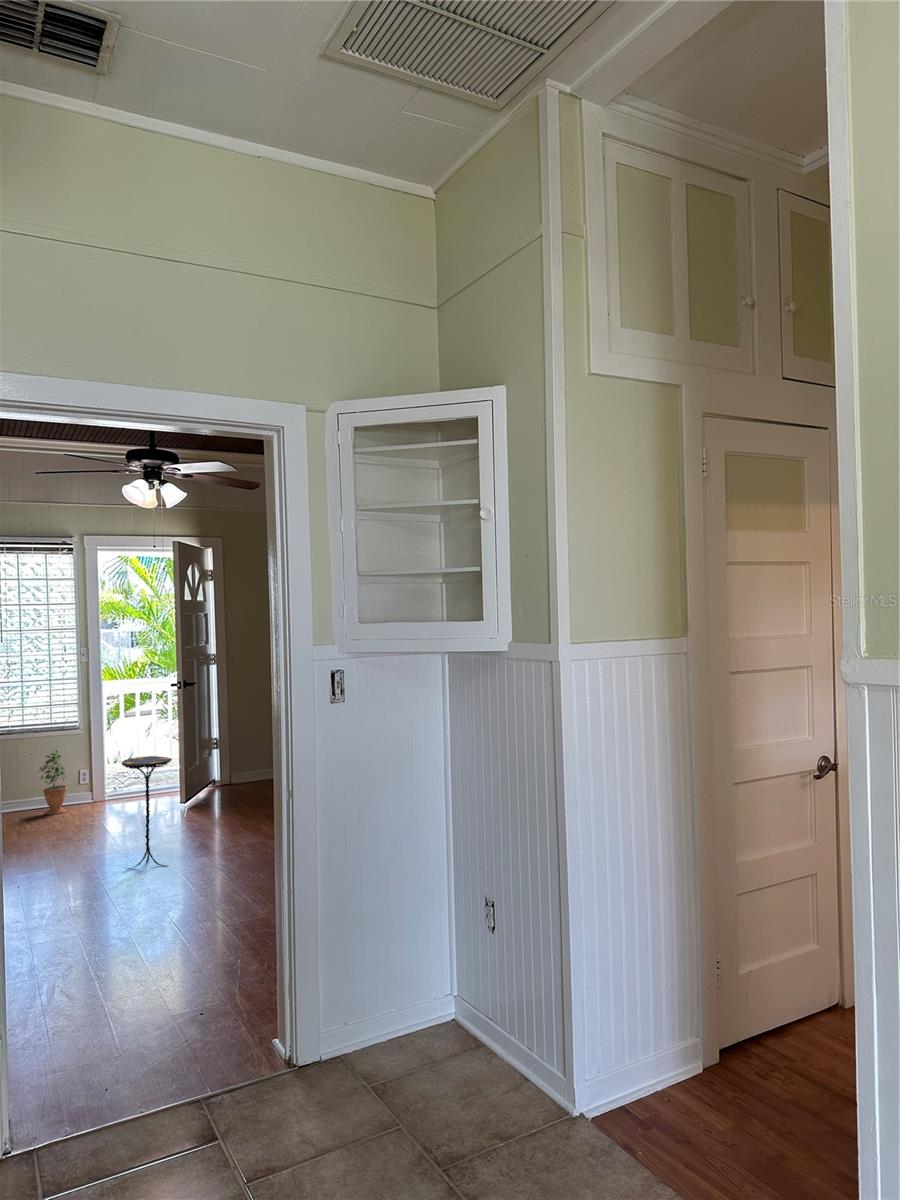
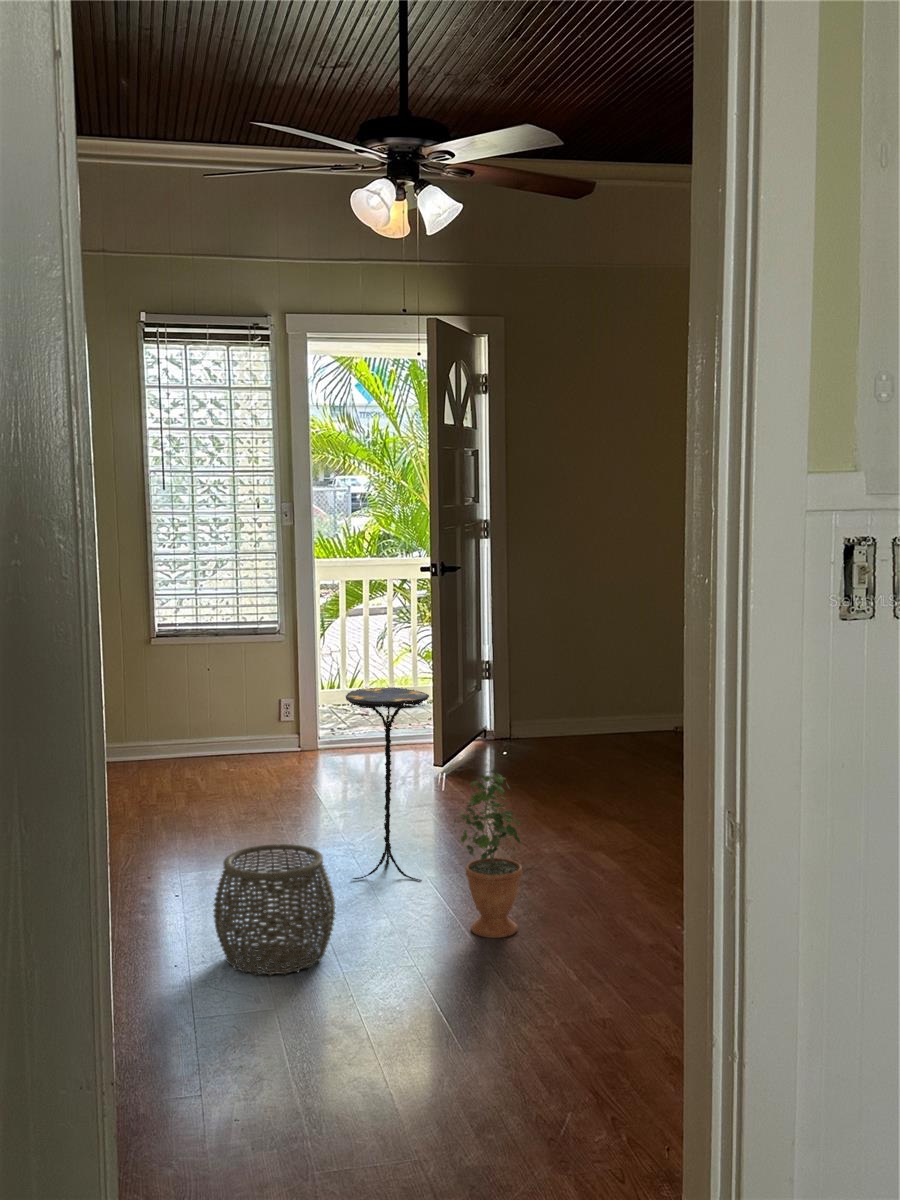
potted plant: present [40,750,67,815] -> present [454,768,522,938]
woven basket: none [41,847,115,922] -> present [213,844,335,976]

